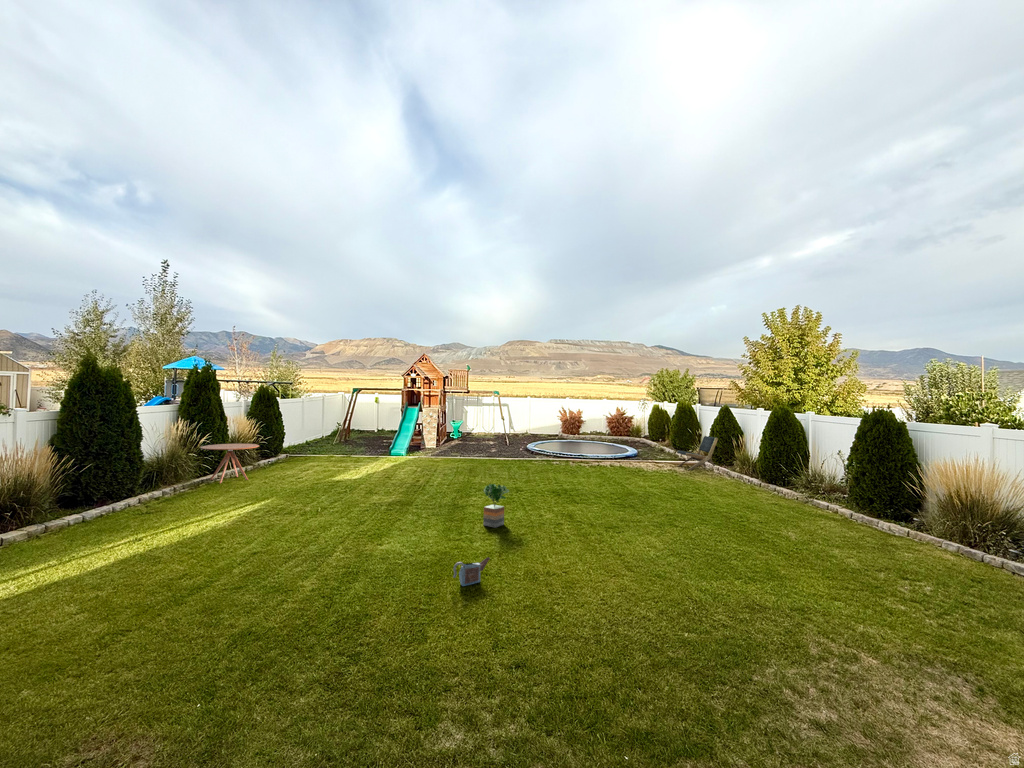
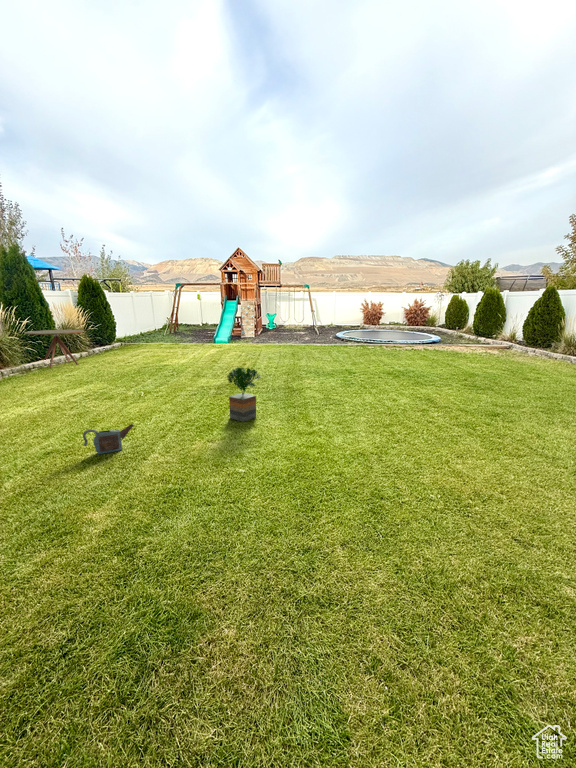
lounge chair: present [677,436,718,470] -> none [492,319,542,352]
potted tree: present [483,484,509,528] -> present [227,368,261,422]
watering can: present [453,557,490,586] -> present [83,424,134,454]

